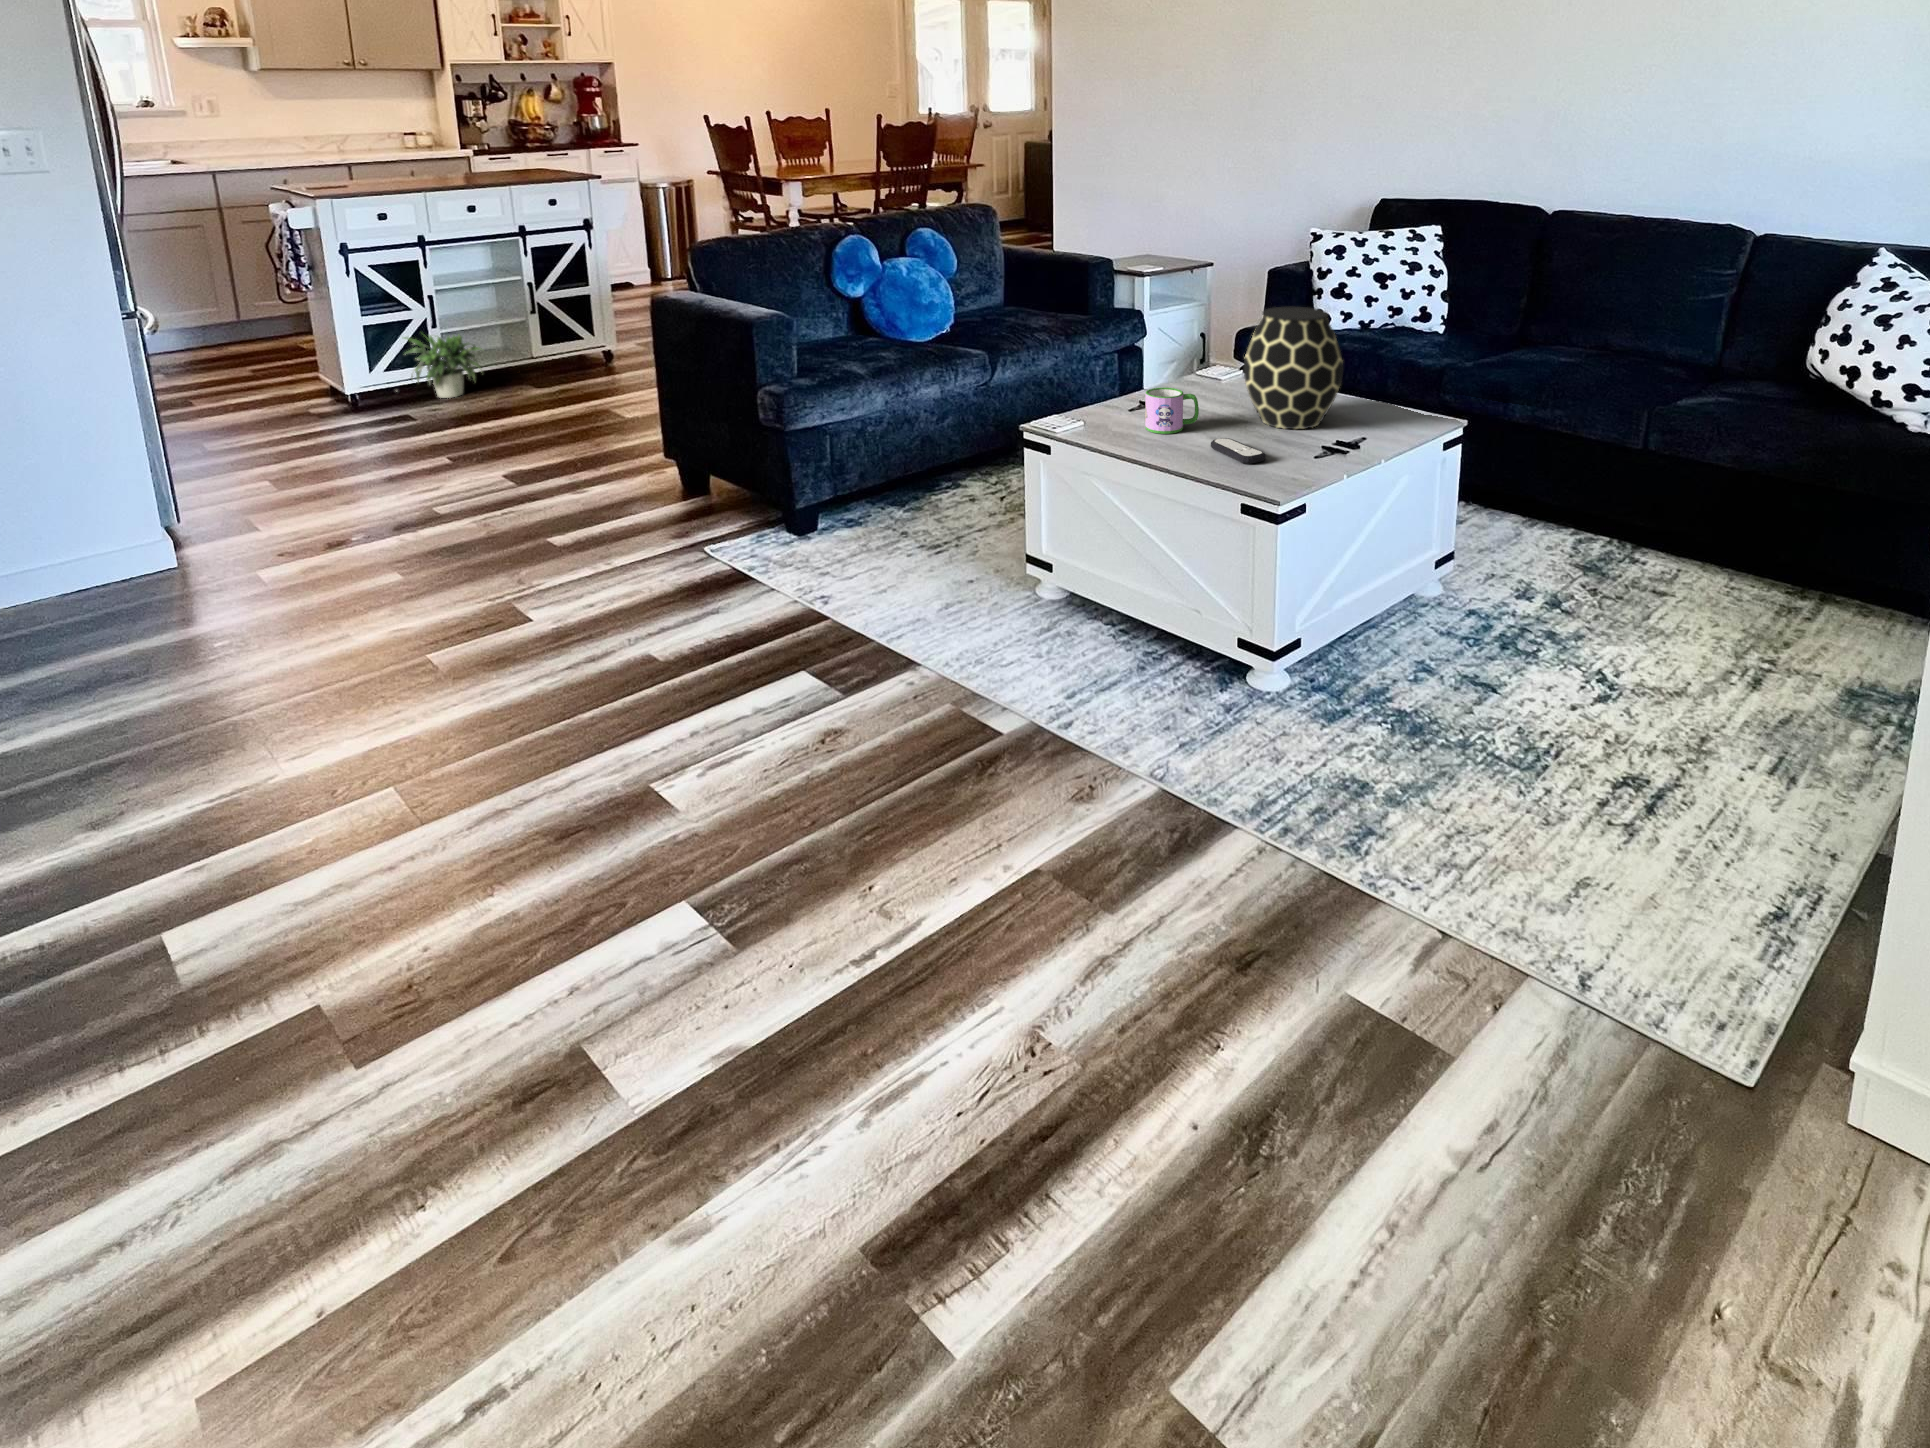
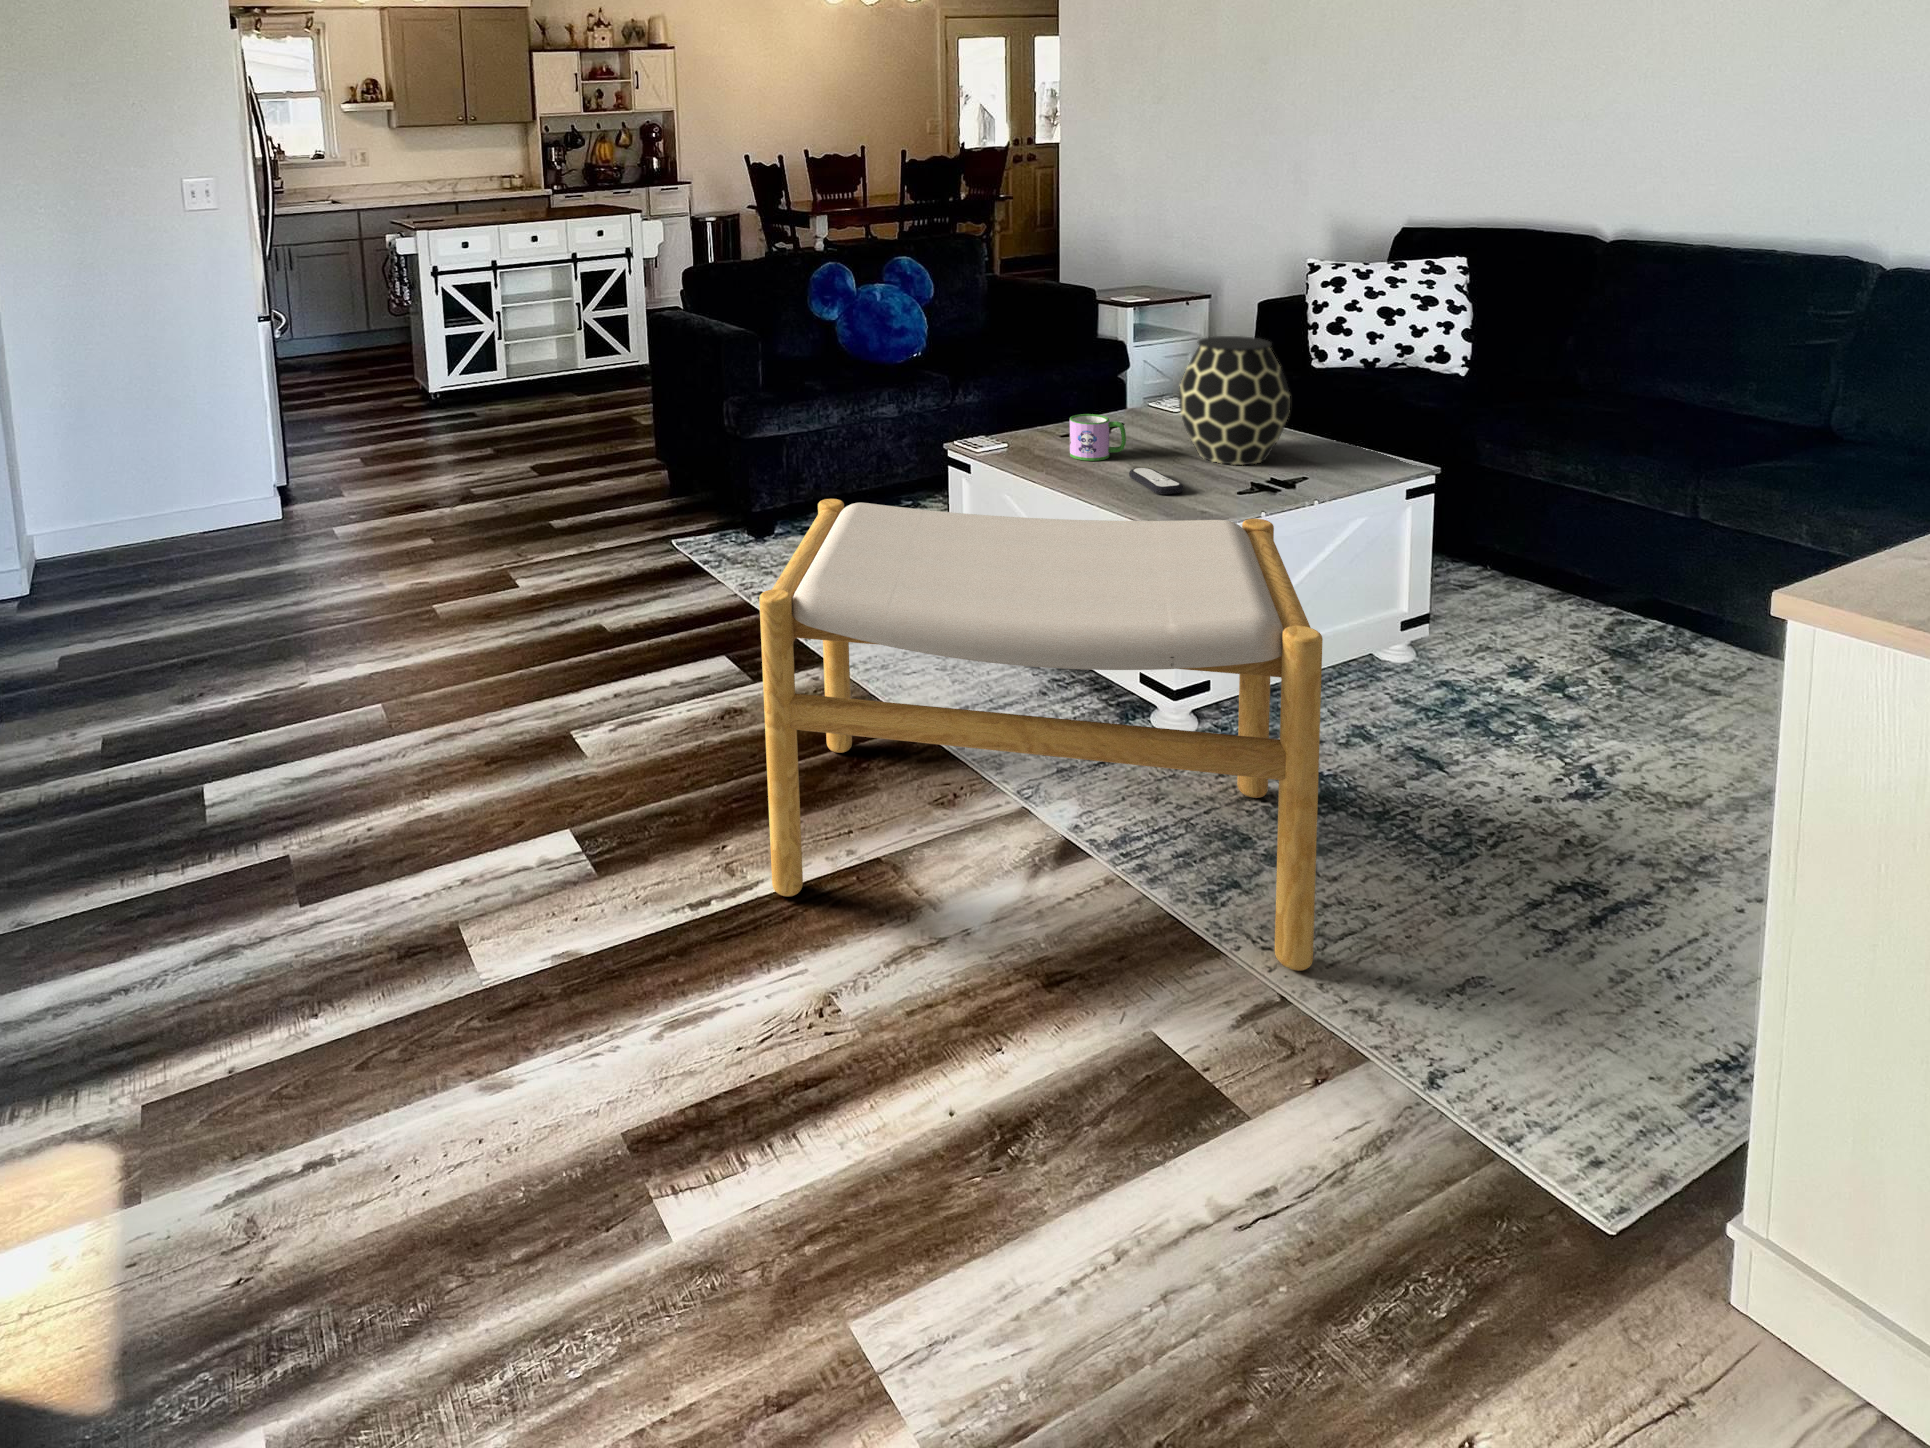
potted plant: present [405,335,482,398] -> none [463,343,532,401]
footstool: none [929,485,1485,929] -> present [759,499,1323,971]

